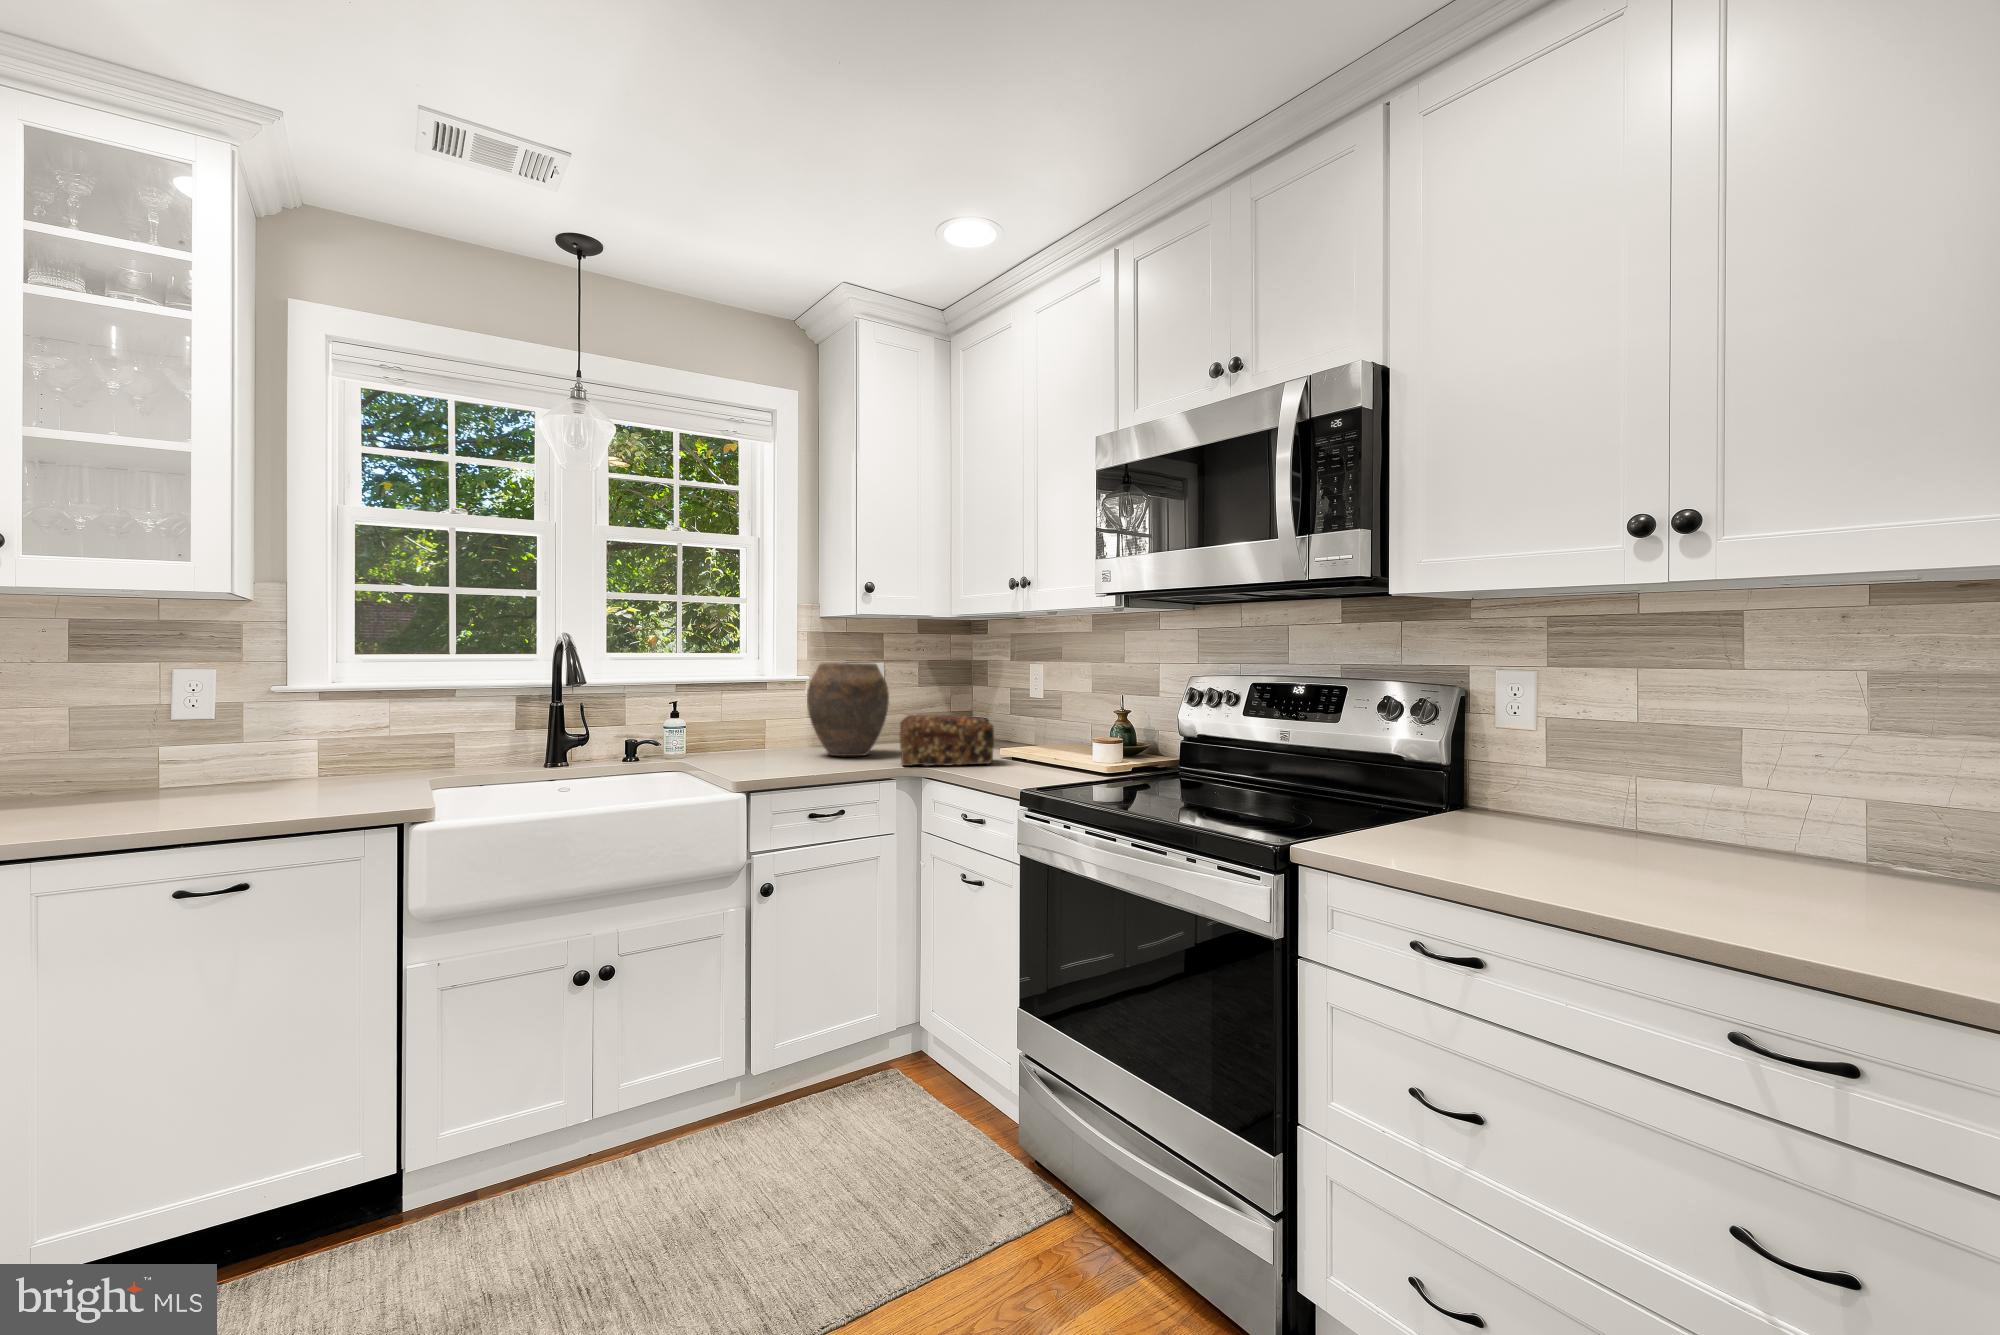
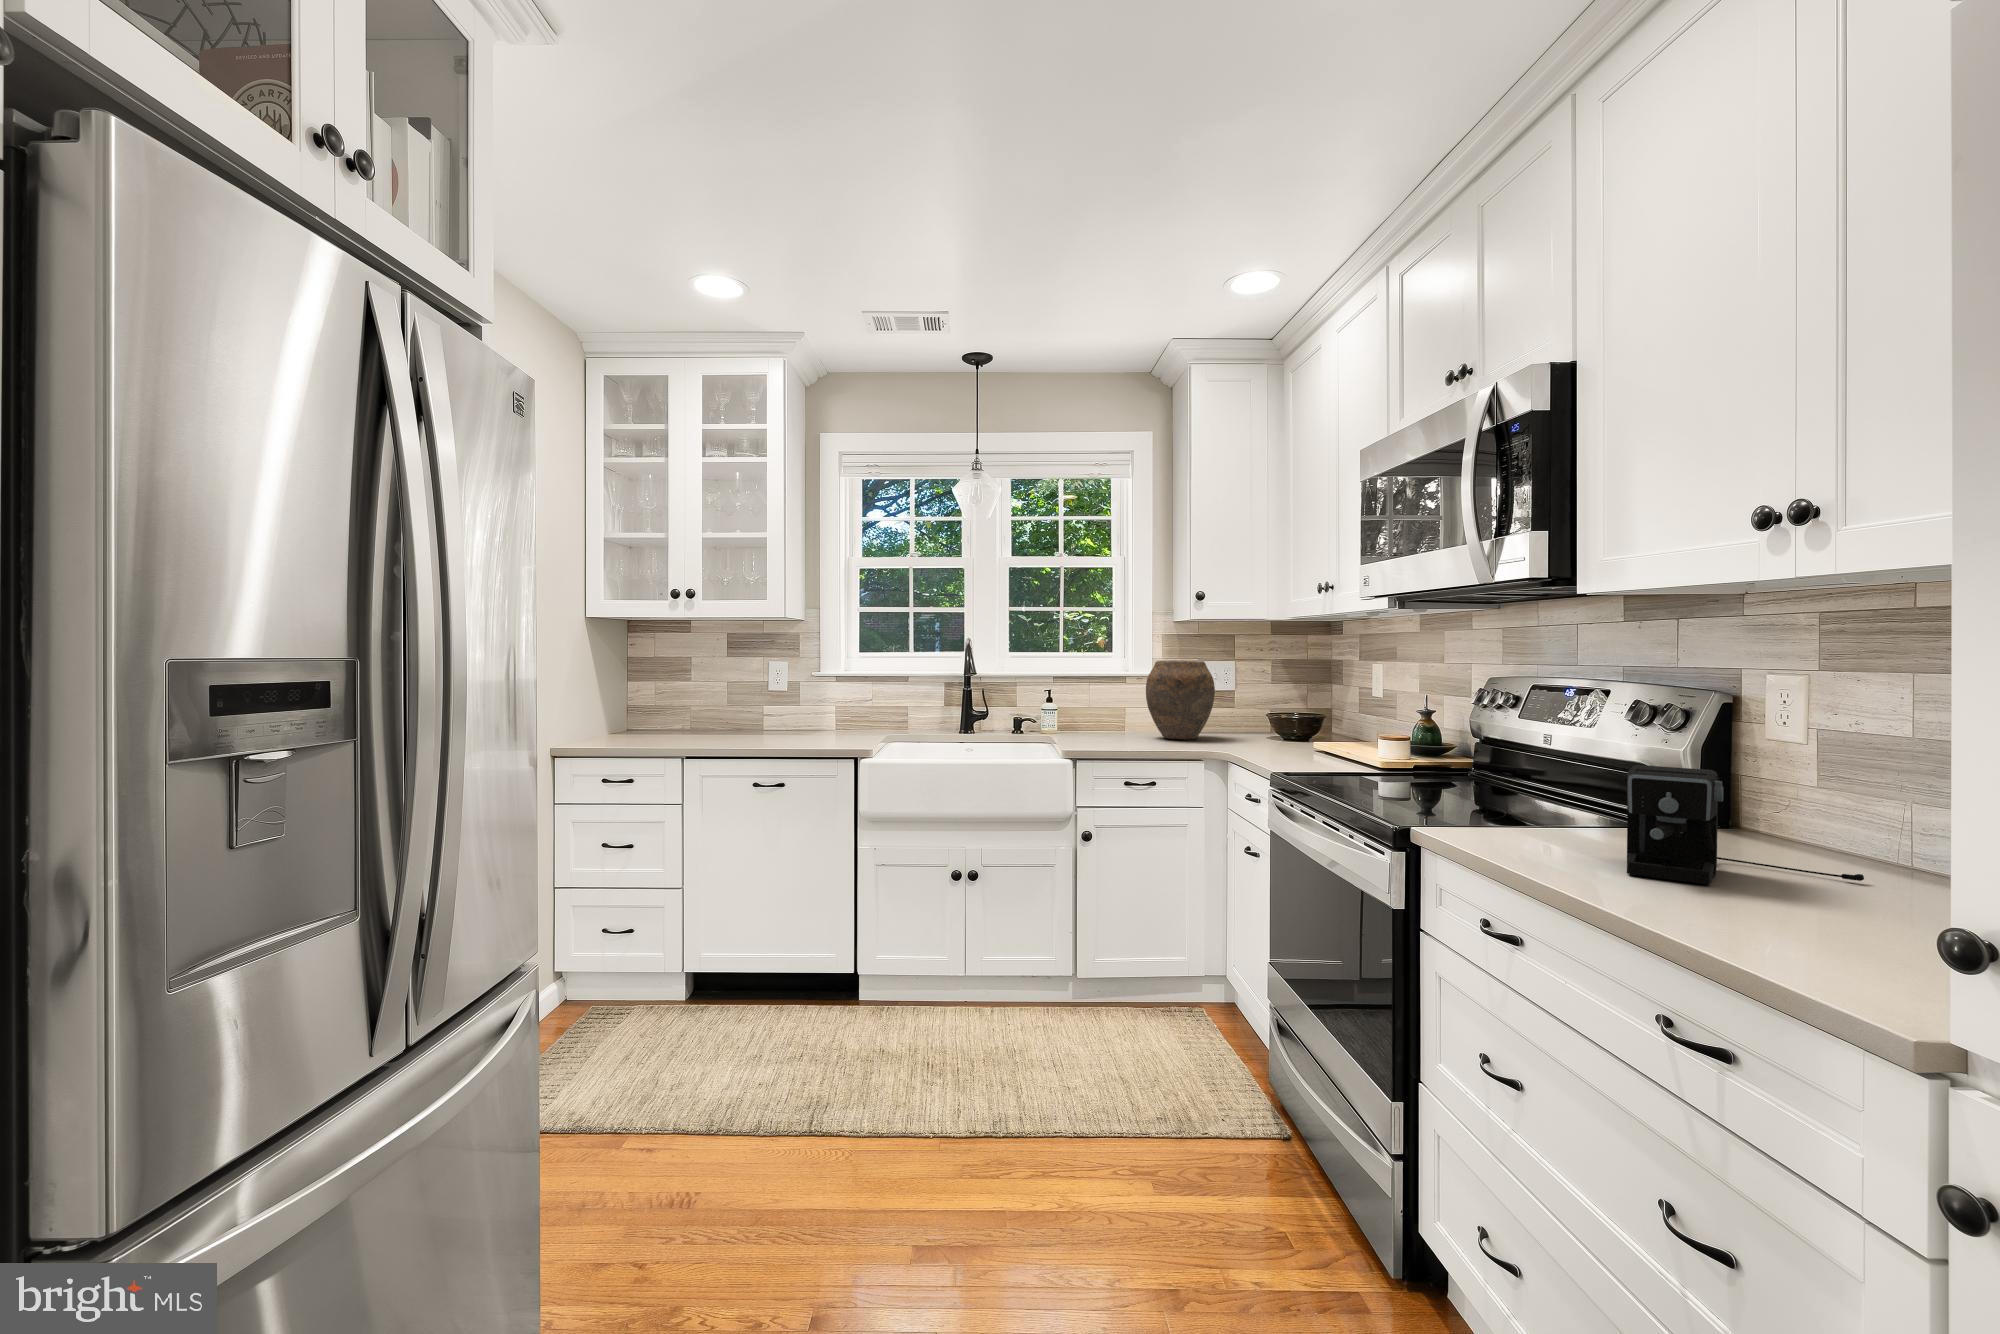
bread loaf: present [900,715,994,766] -> none [1204,705,1292,751]
coffee maker: none [1519,766,1688,880] -> present [1627,765,1864,884]

